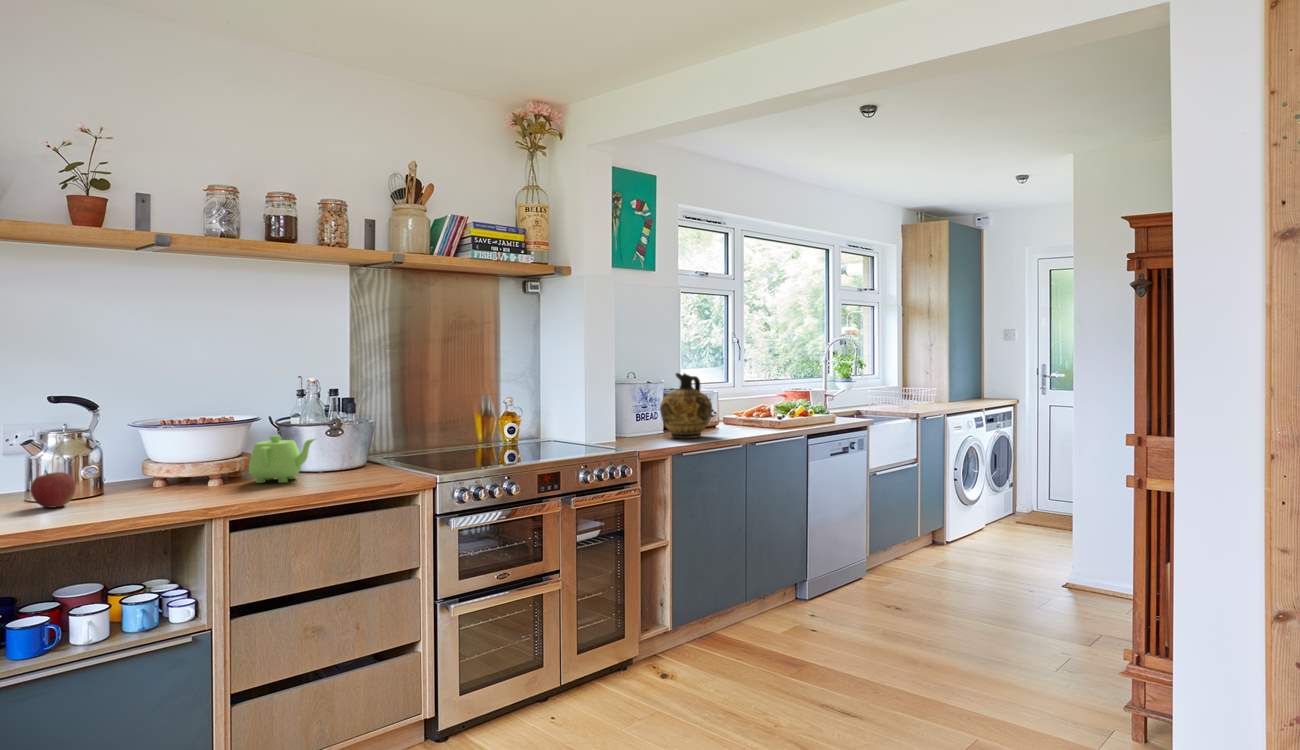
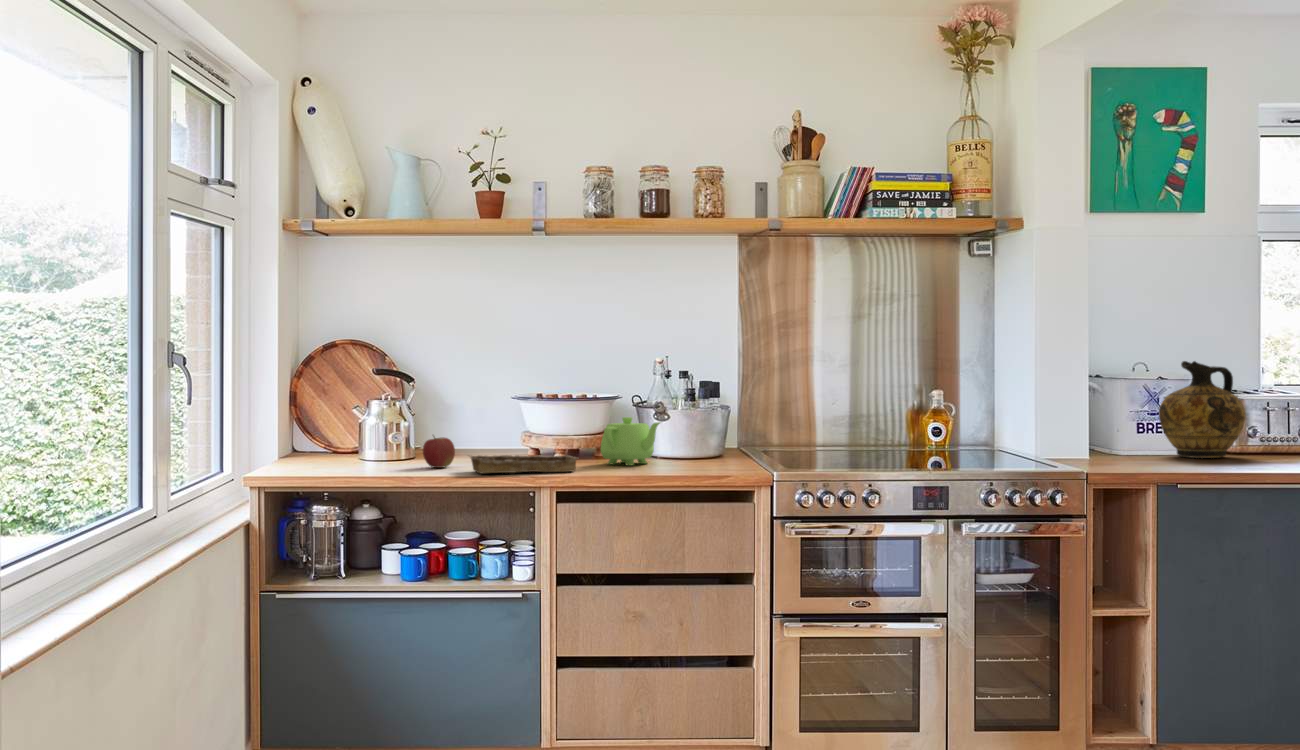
tray: none [104,479,248,510] -> present [469,455,578,473]

